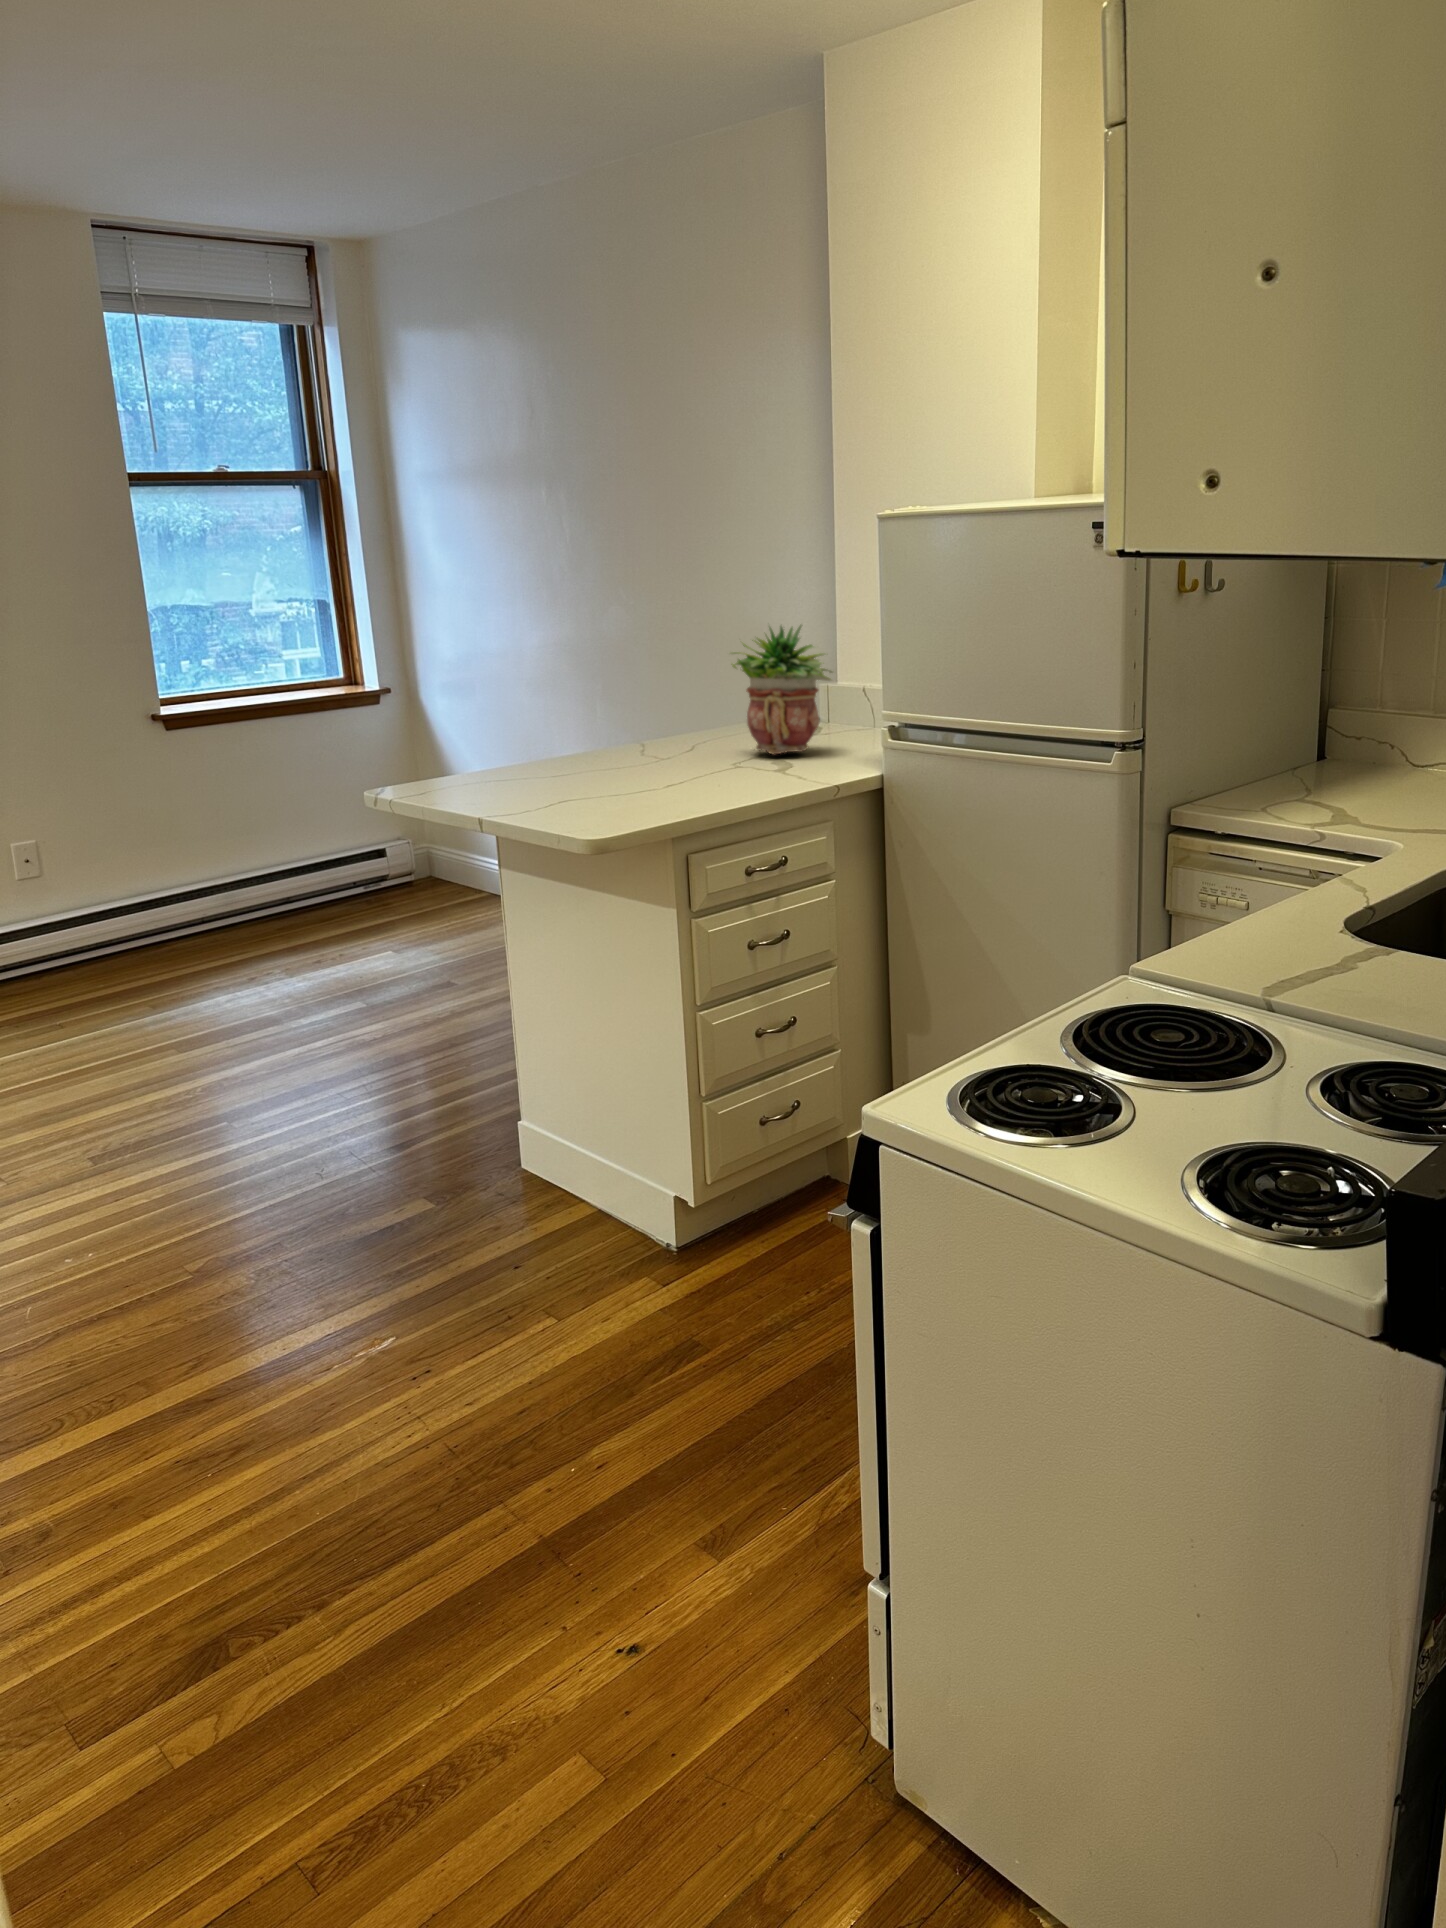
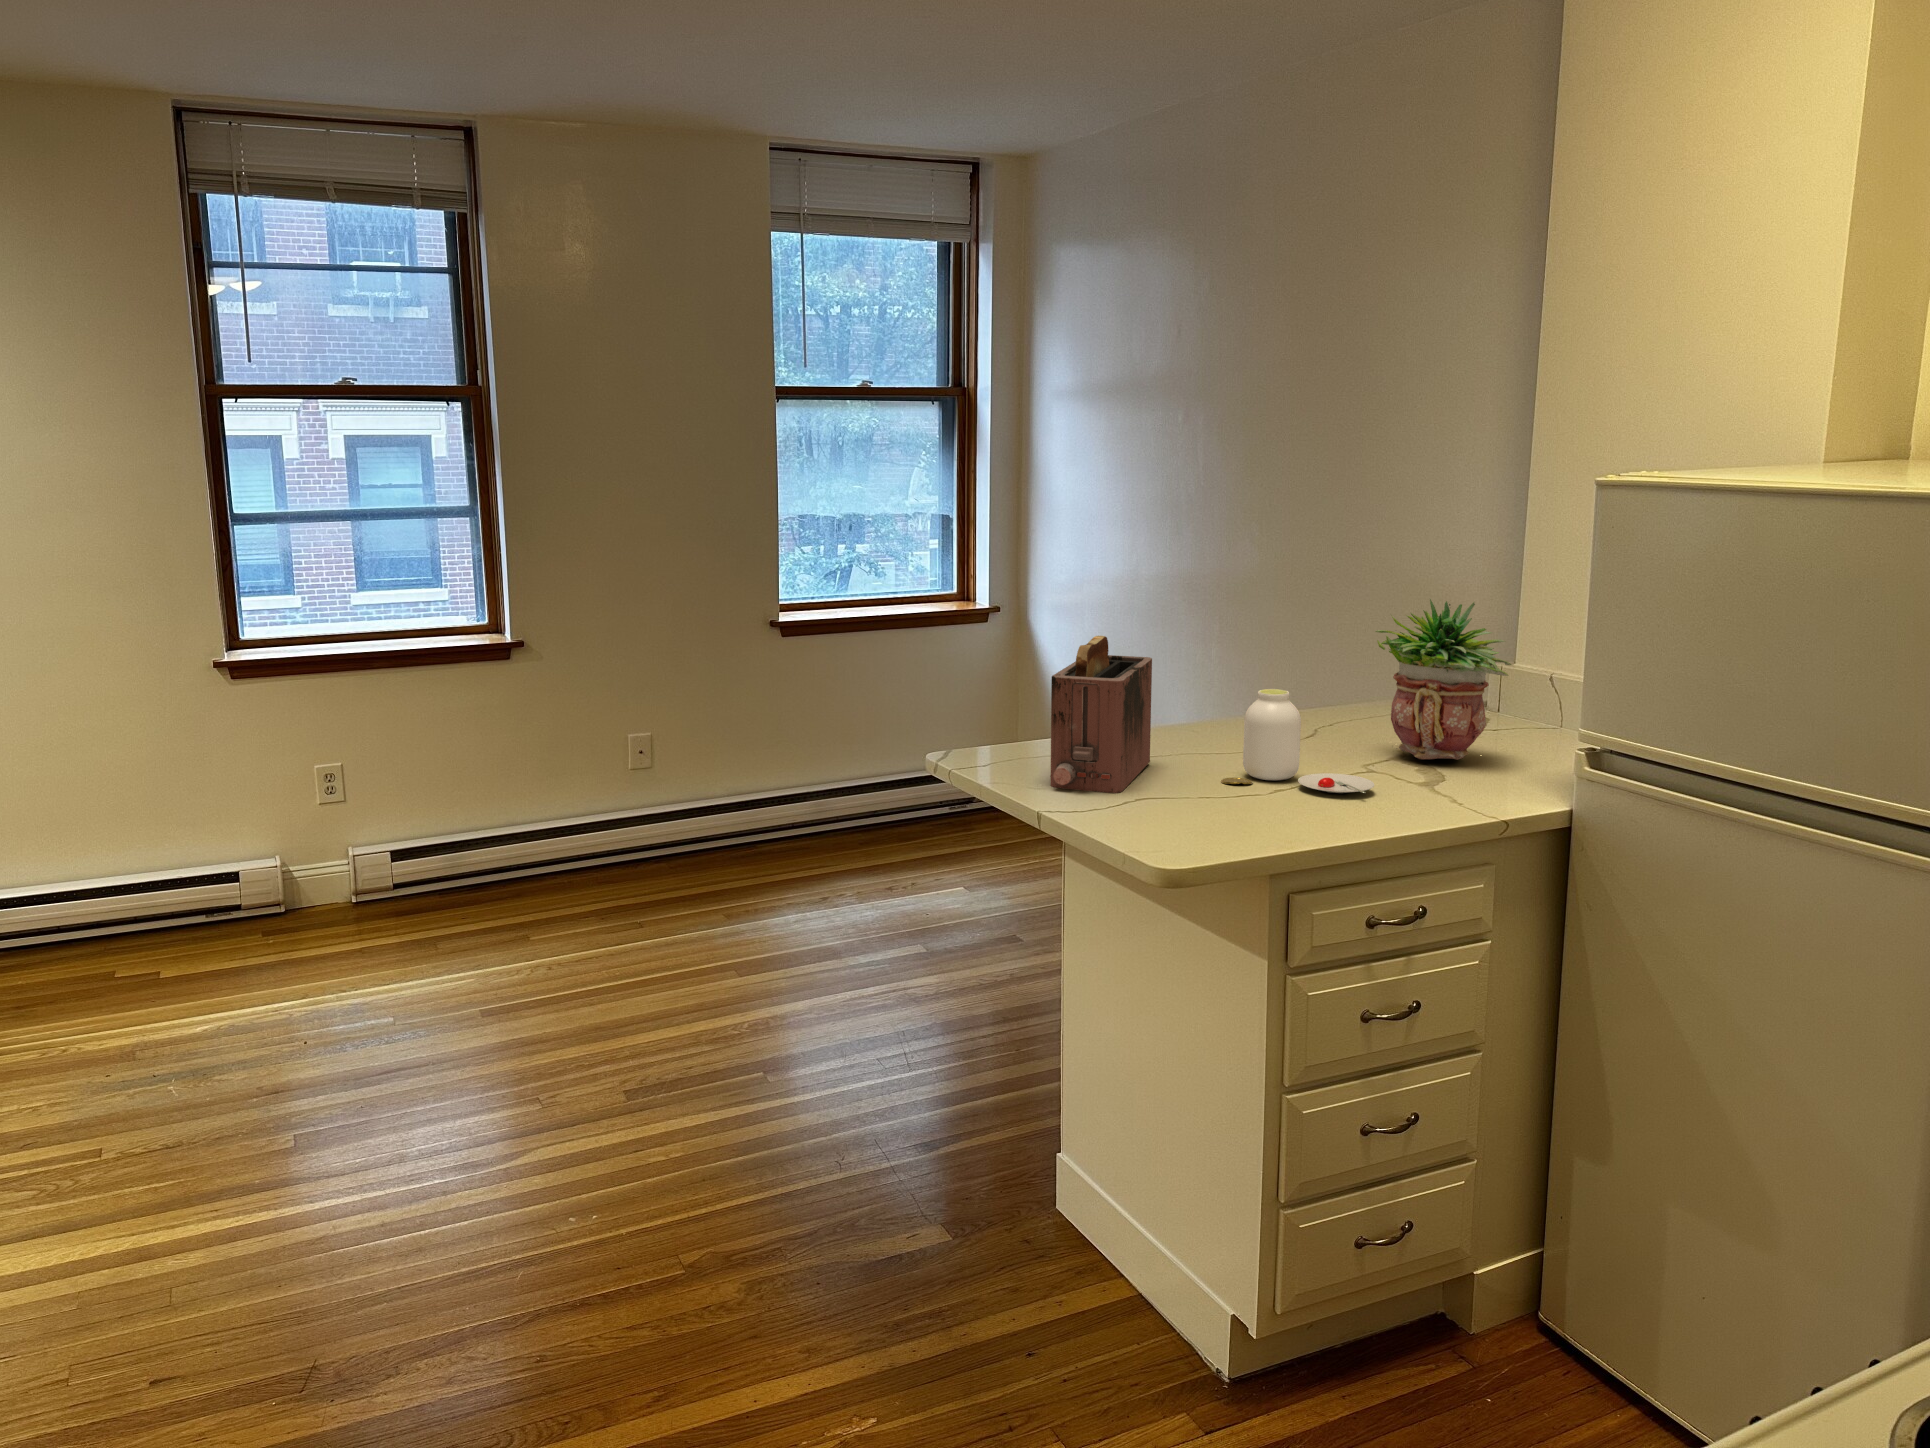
toaster: none [470,670,559,800] -> present [1050,636,1152,793]
jar: none [620,703,740,784] -> present [1221,689,1374,793]

